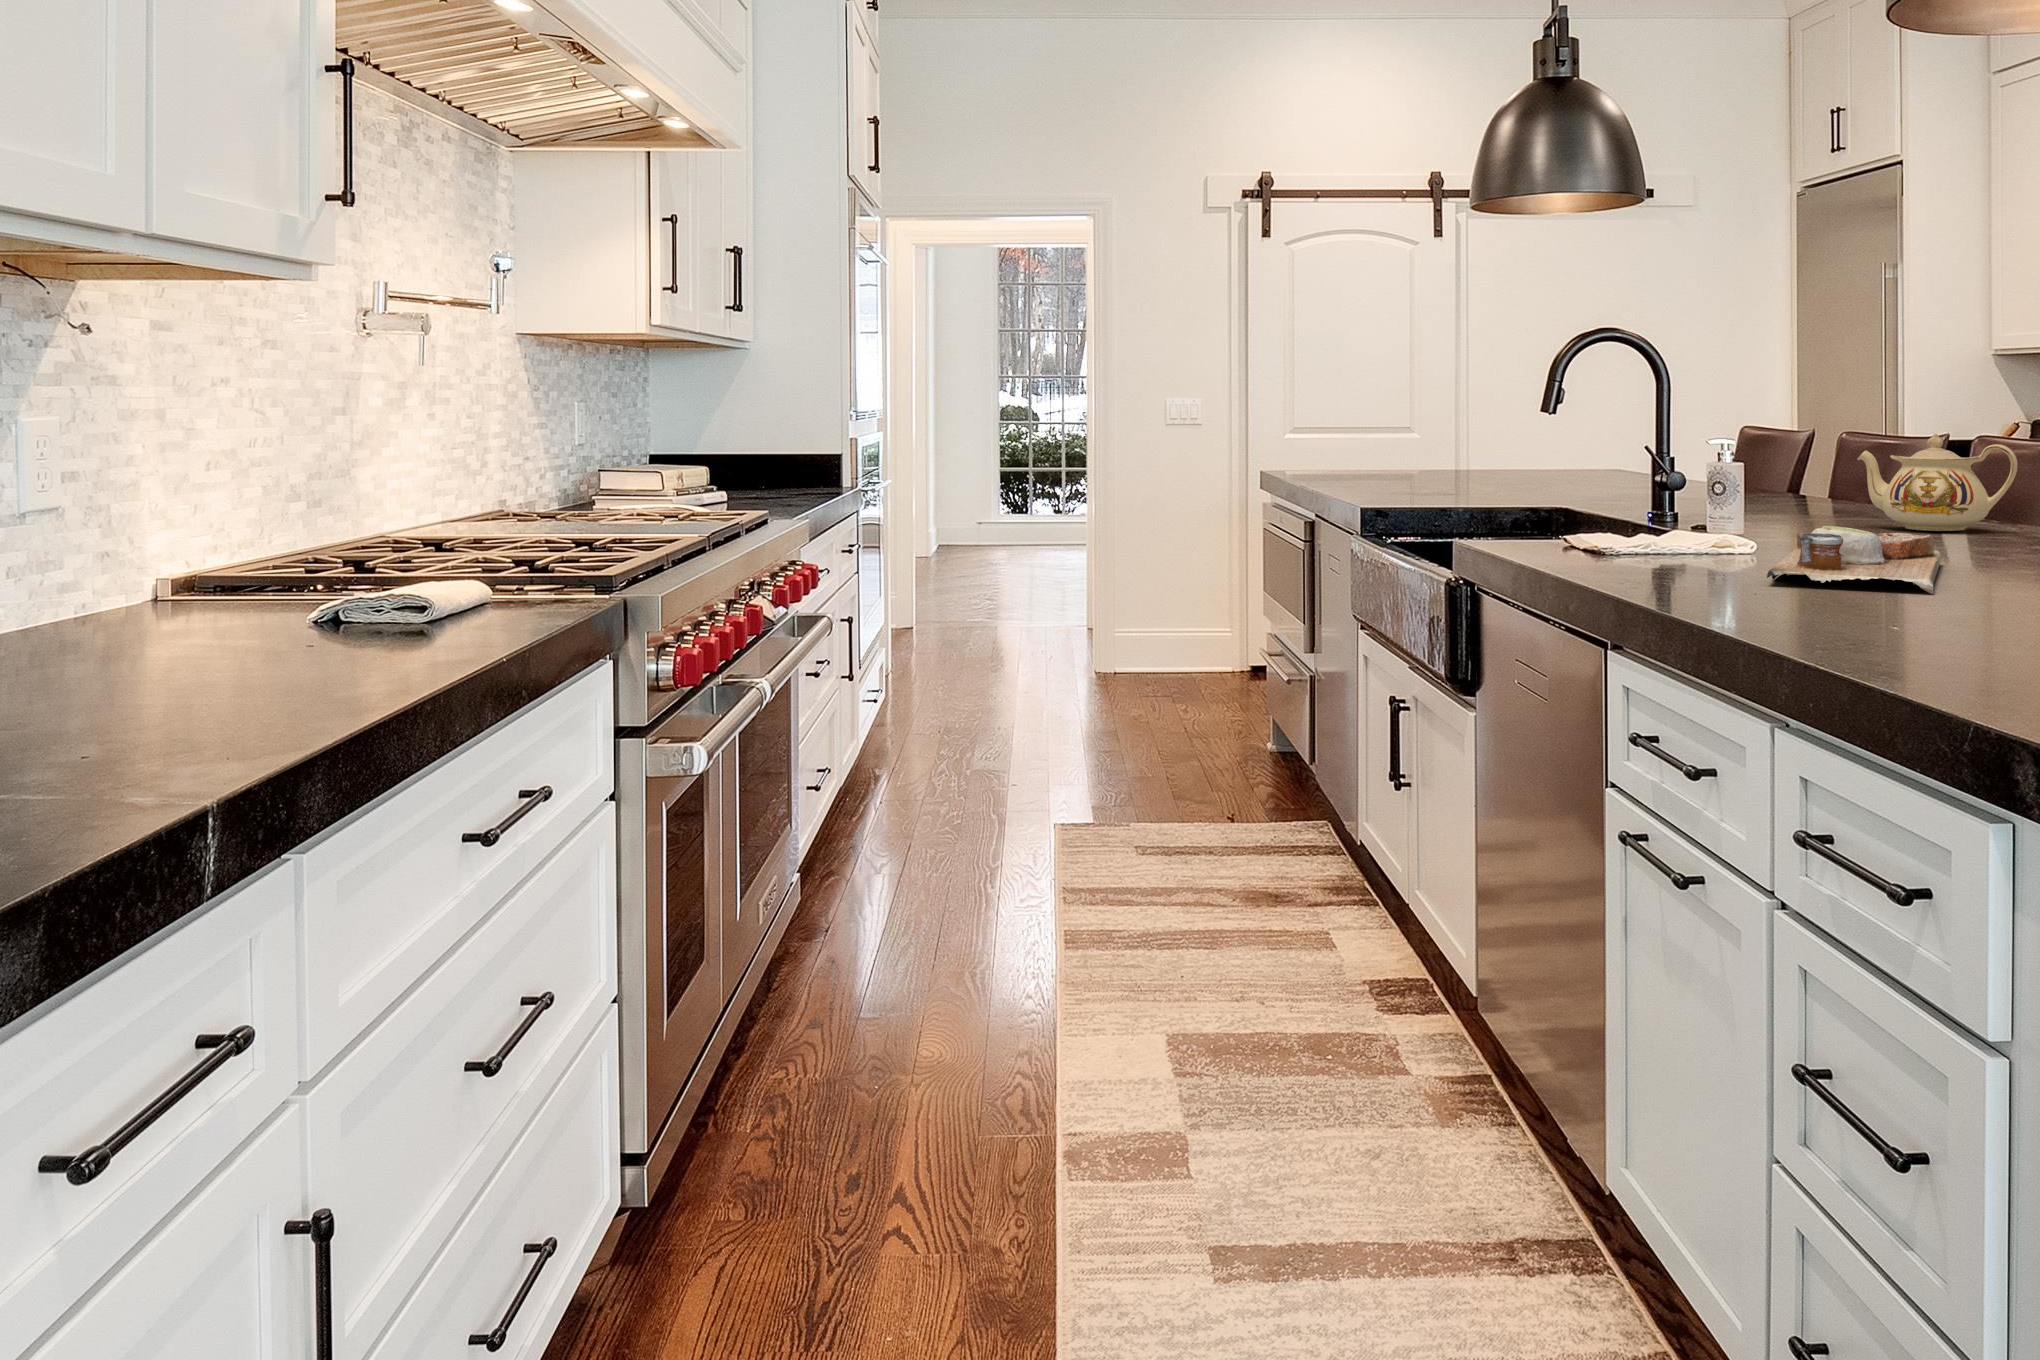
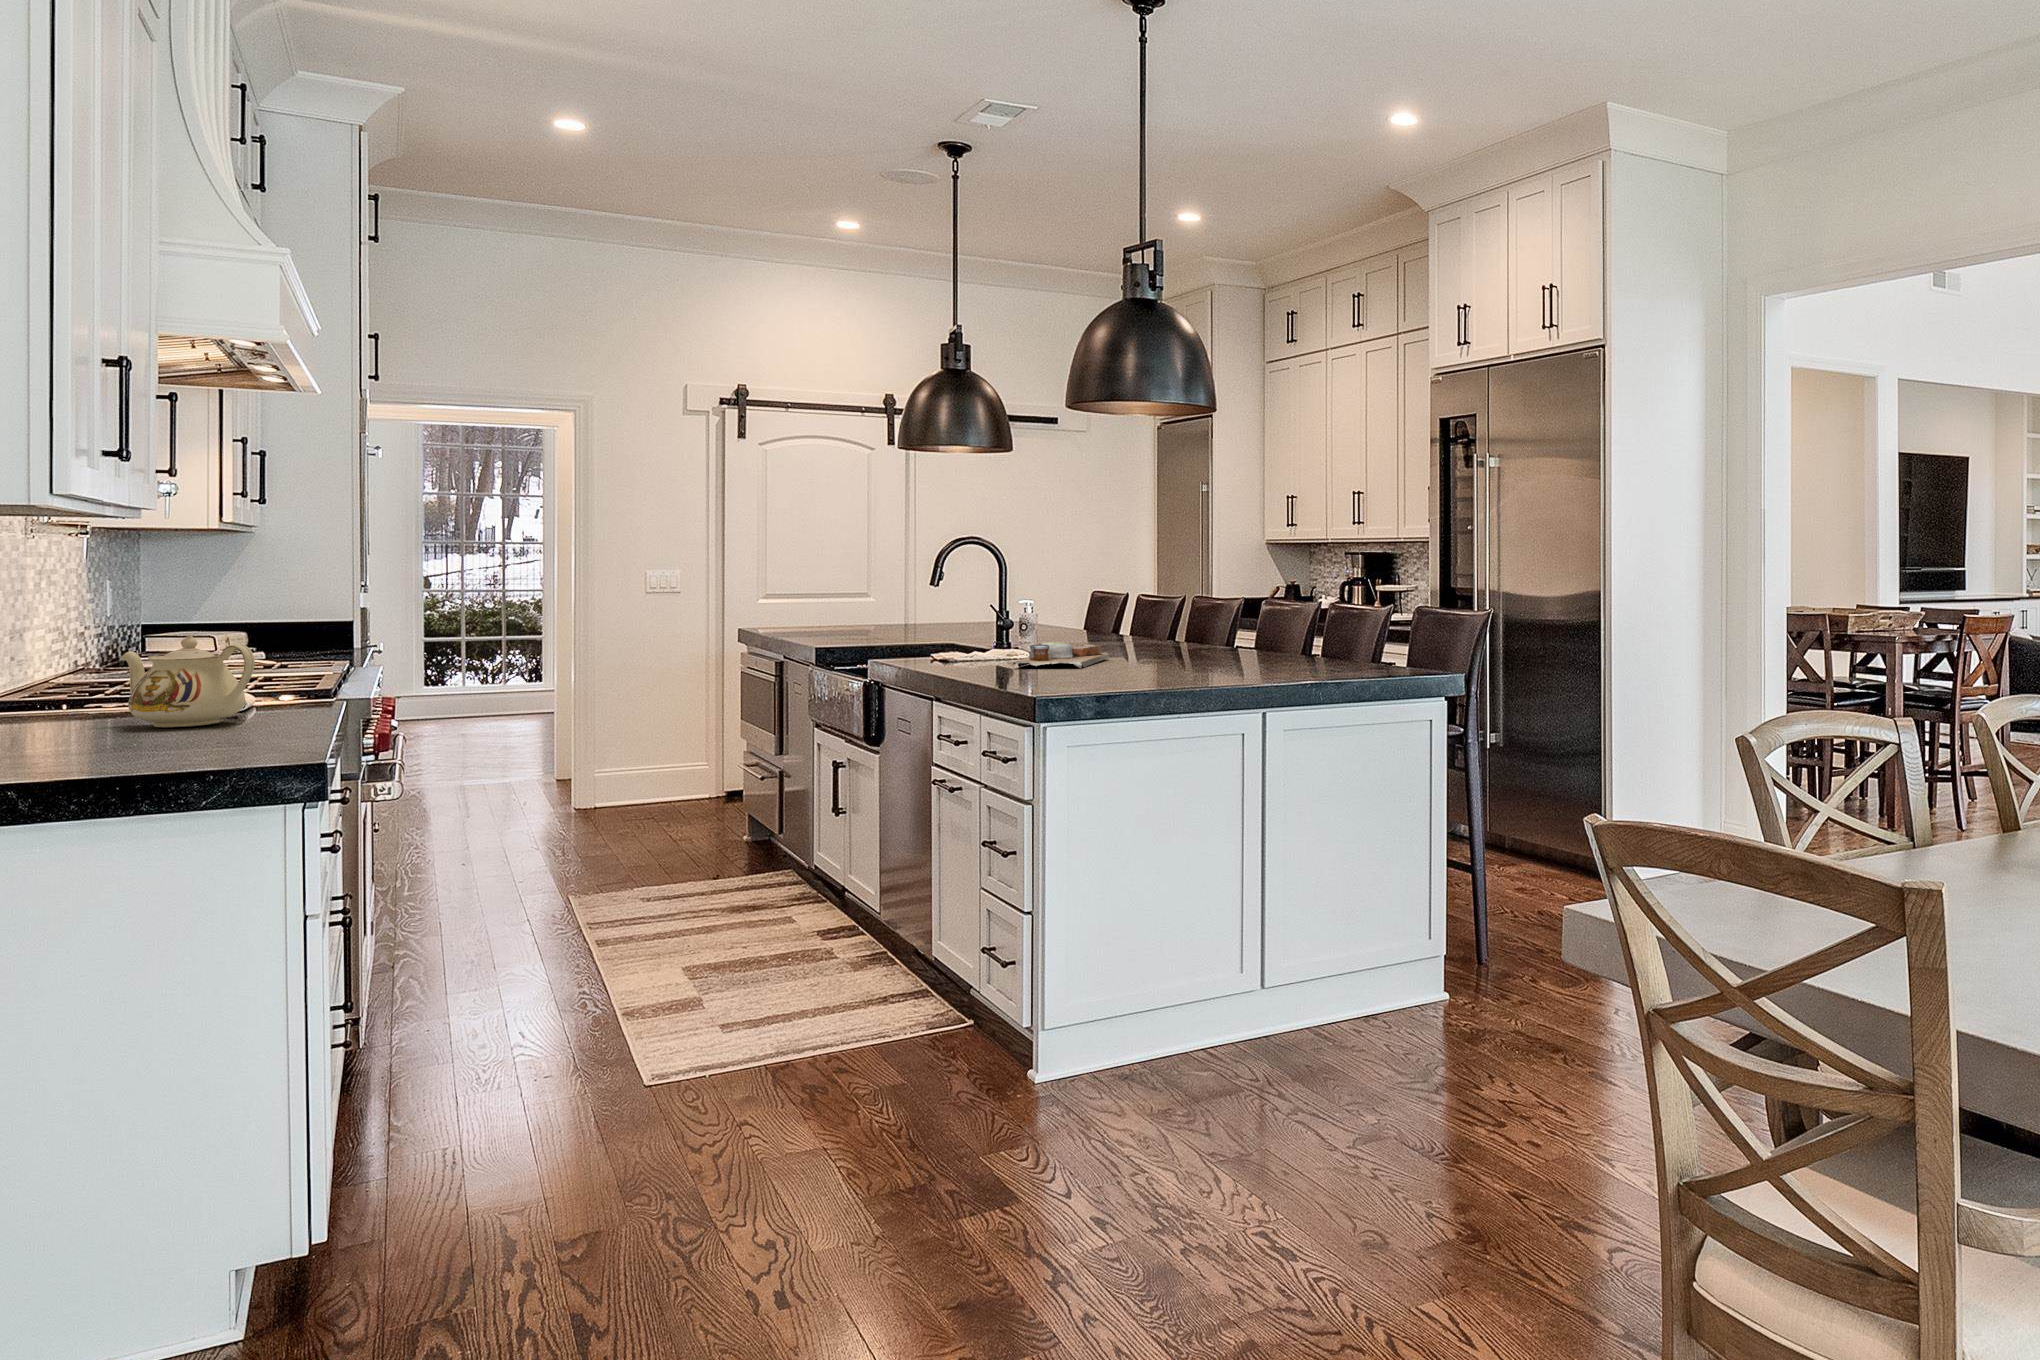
teapot: present [1857,434,2018,531] -> present [121,635,255,727]

